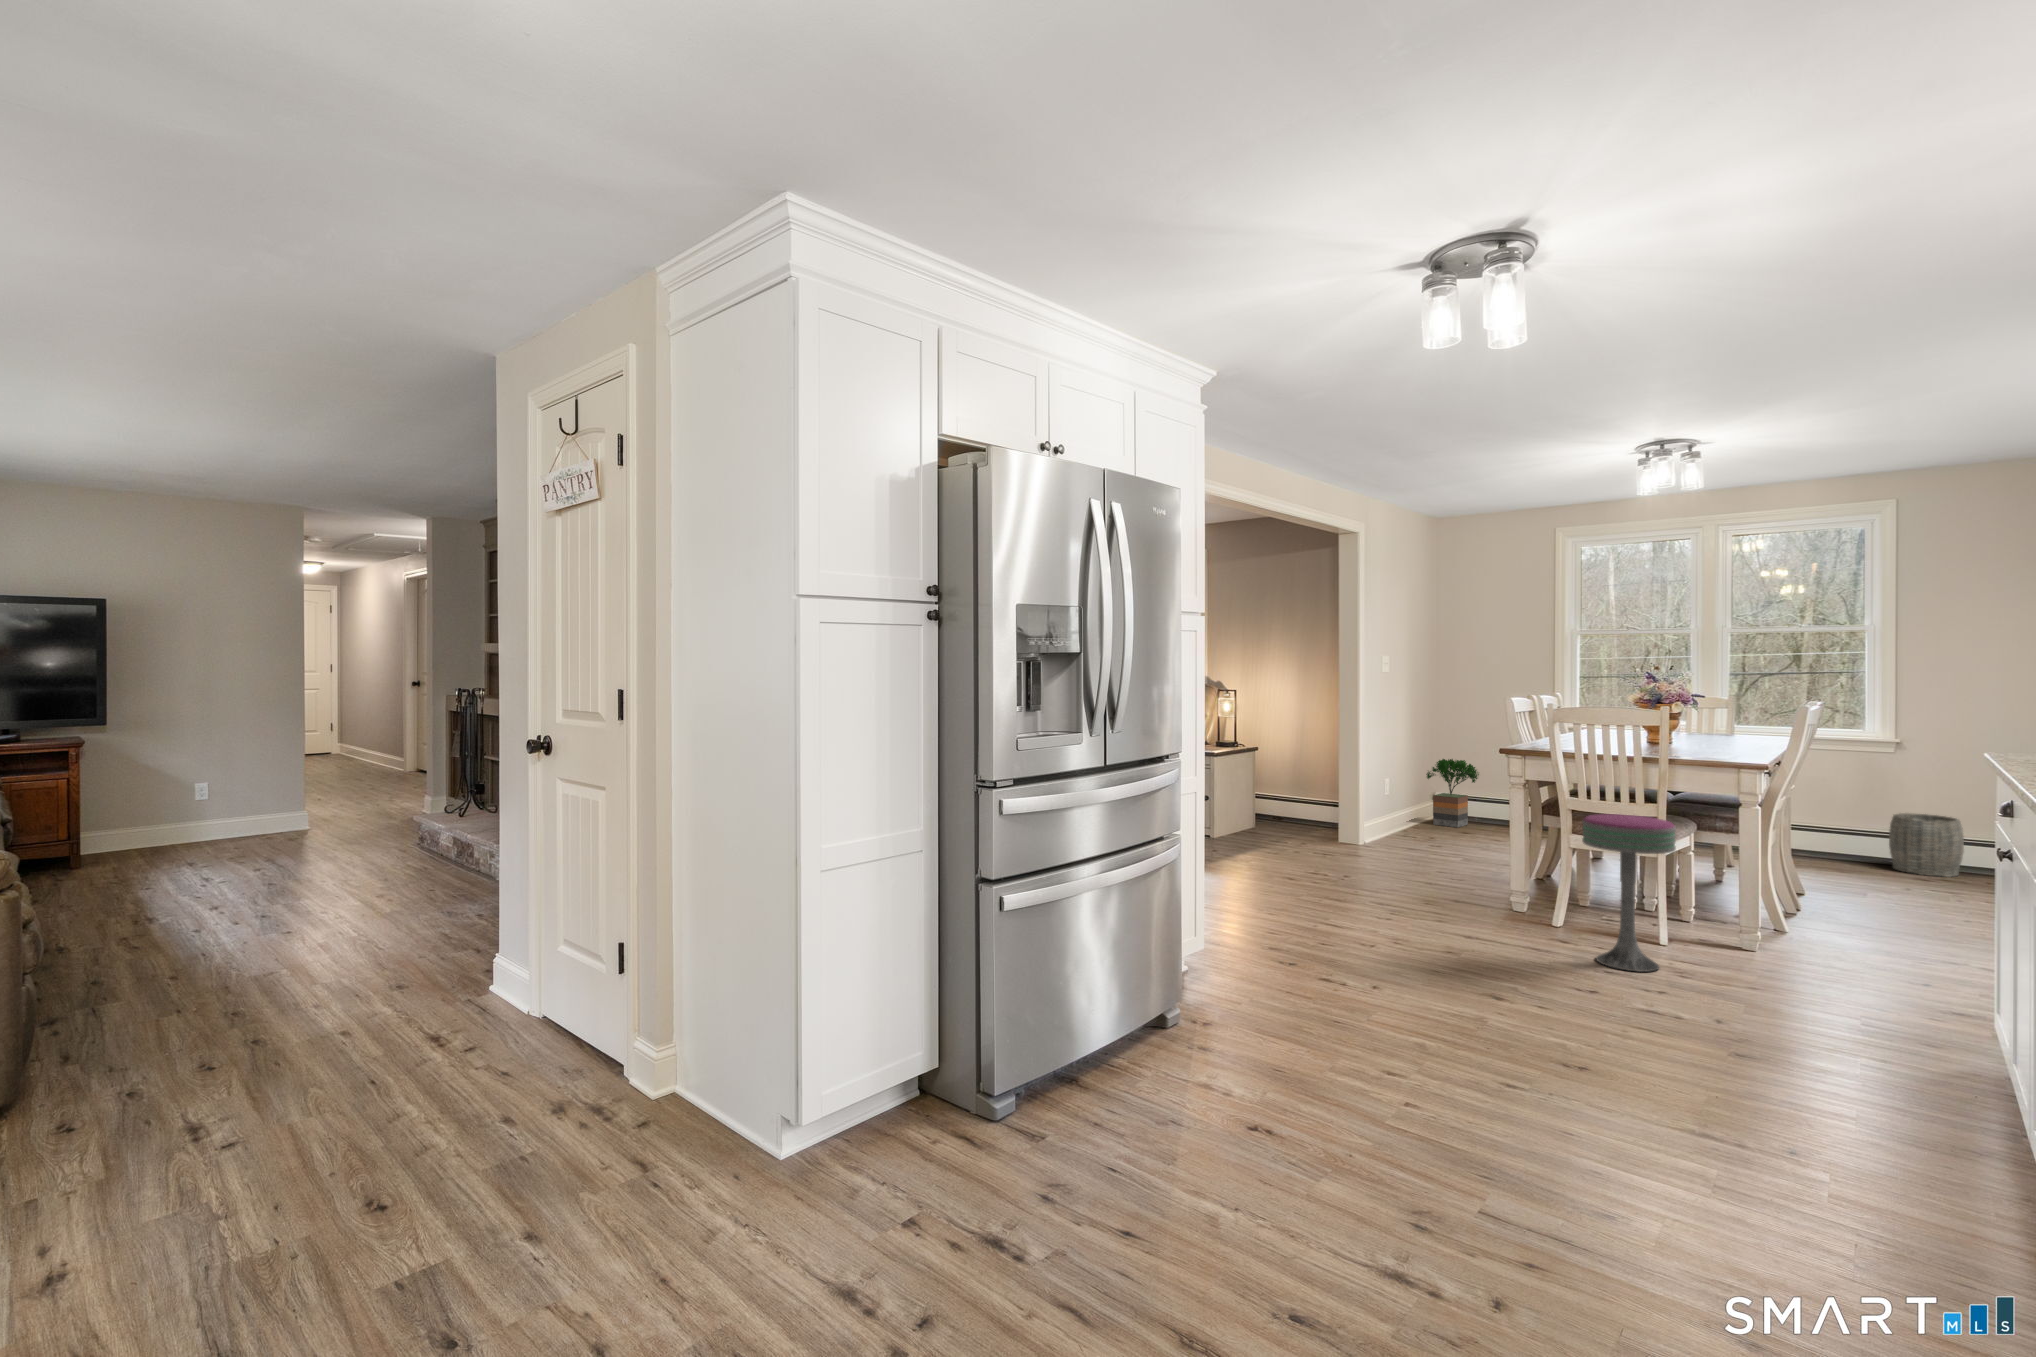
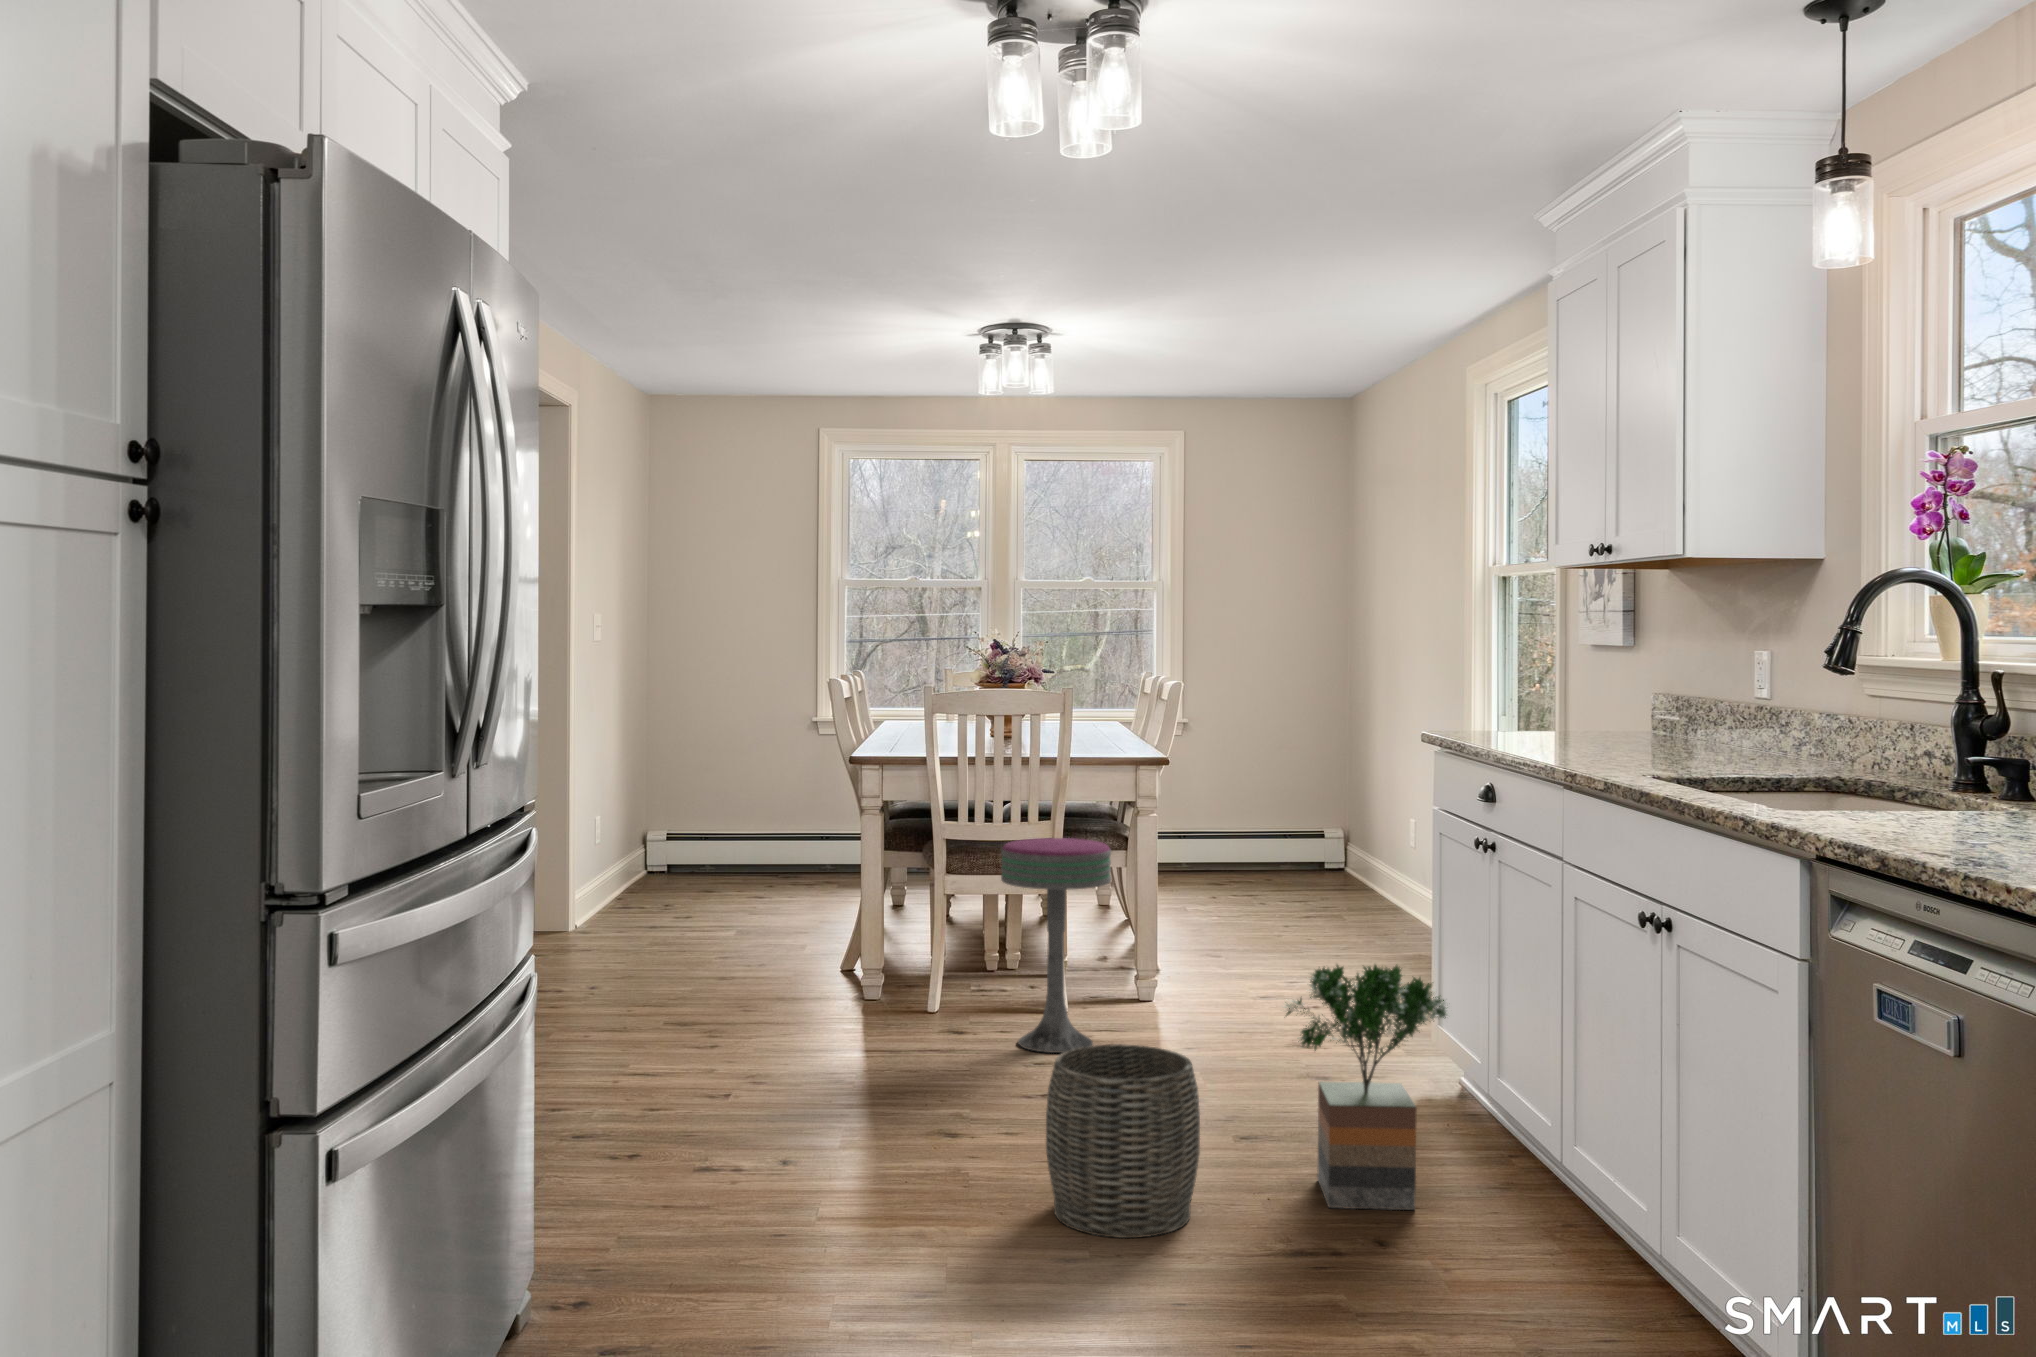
potted tree: present [1426,759,1479,827] -> present [1285,965,1448,1210]
woven basket: present [1889,813,1964,877] -> present [1046,1044,1200,1238]

